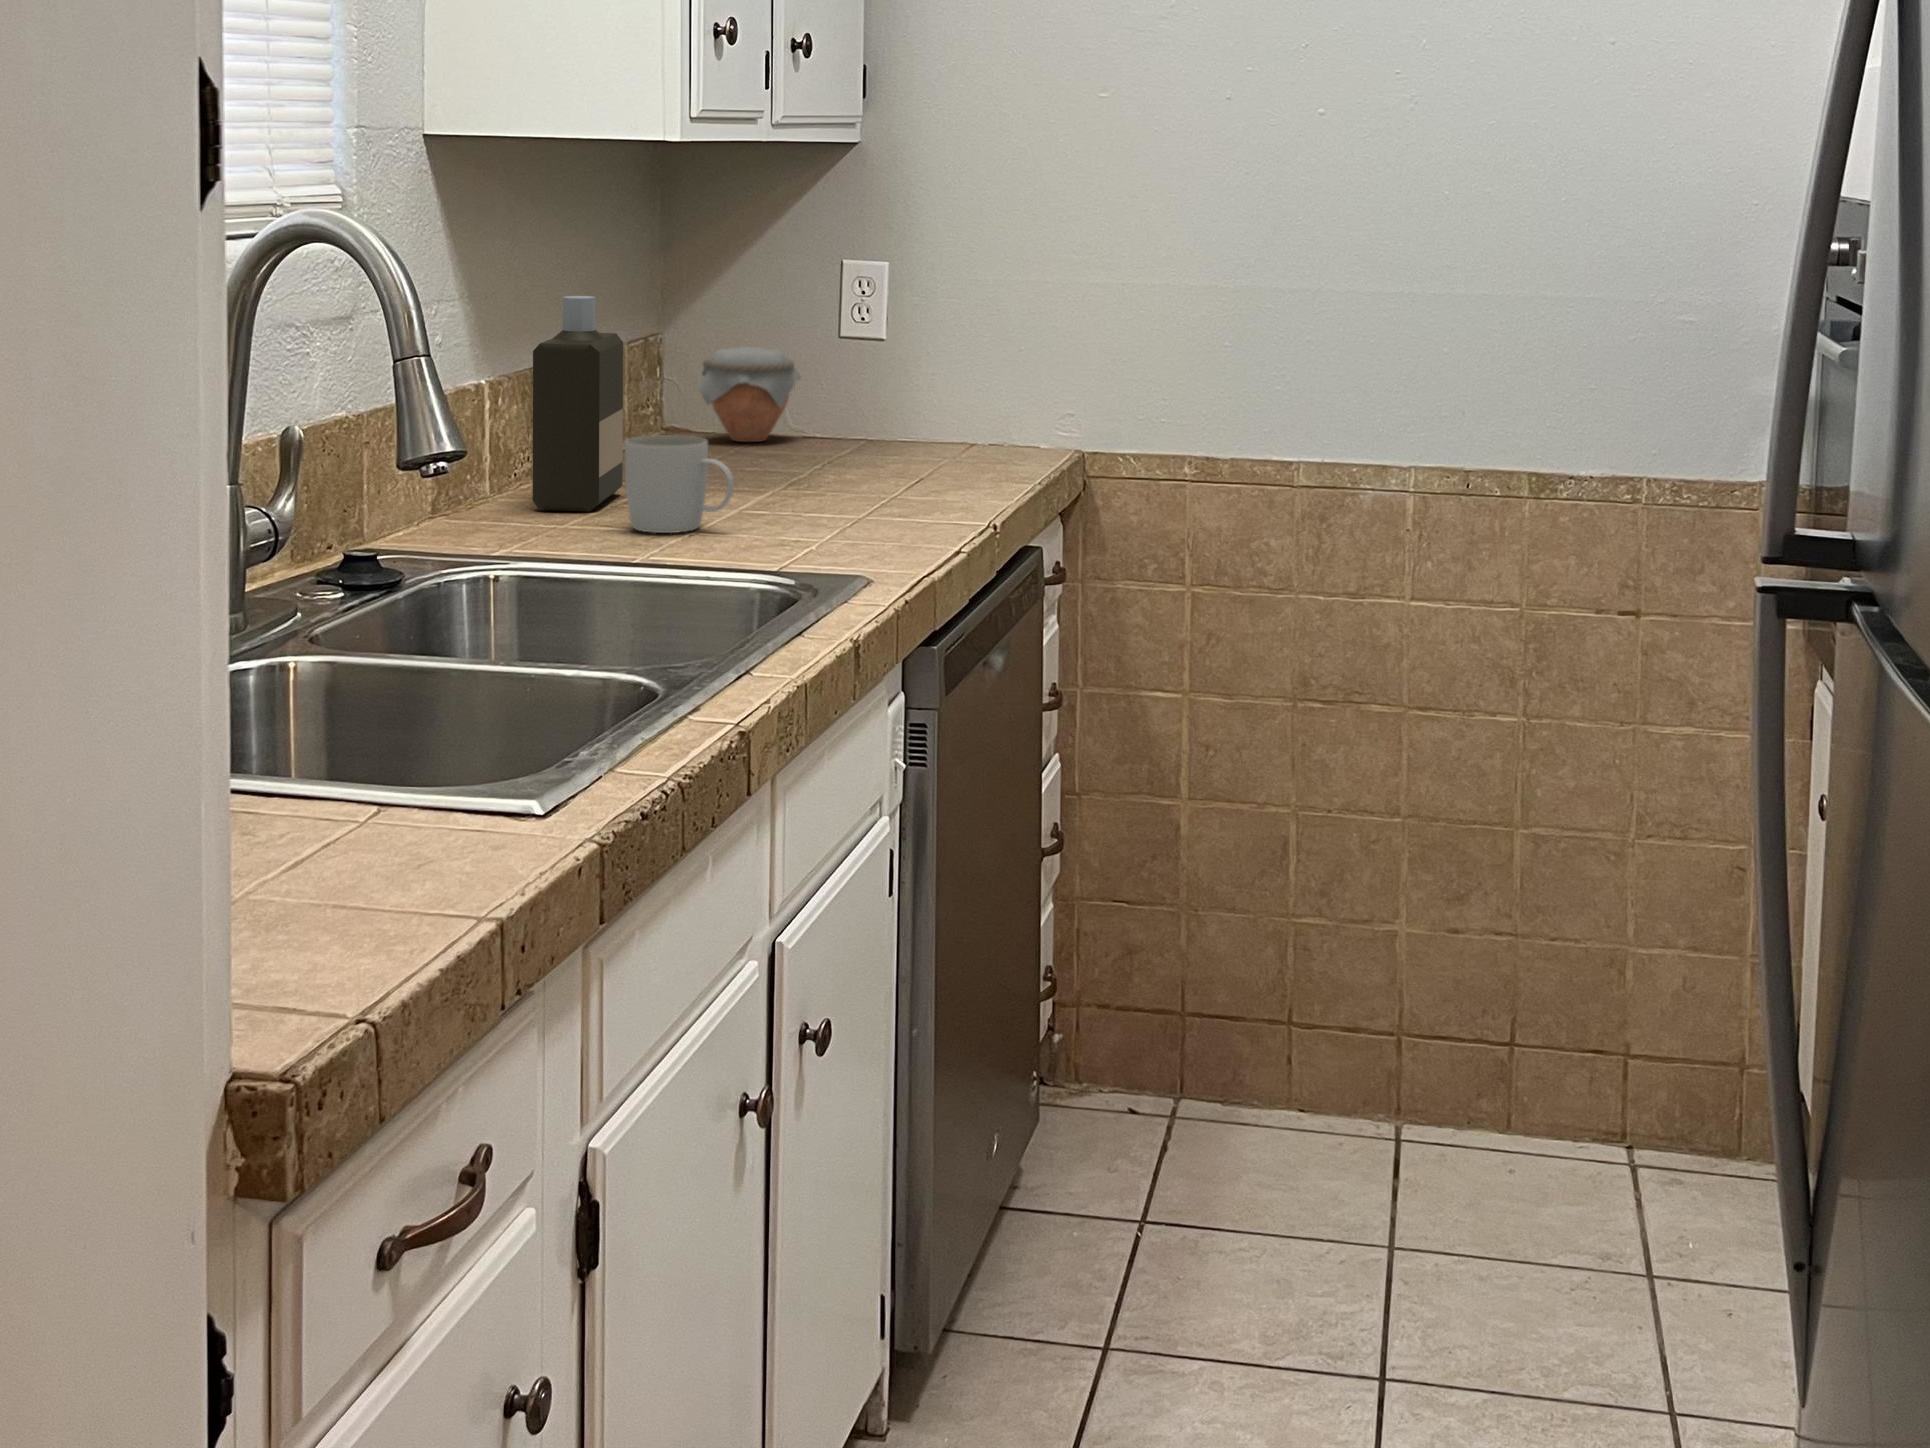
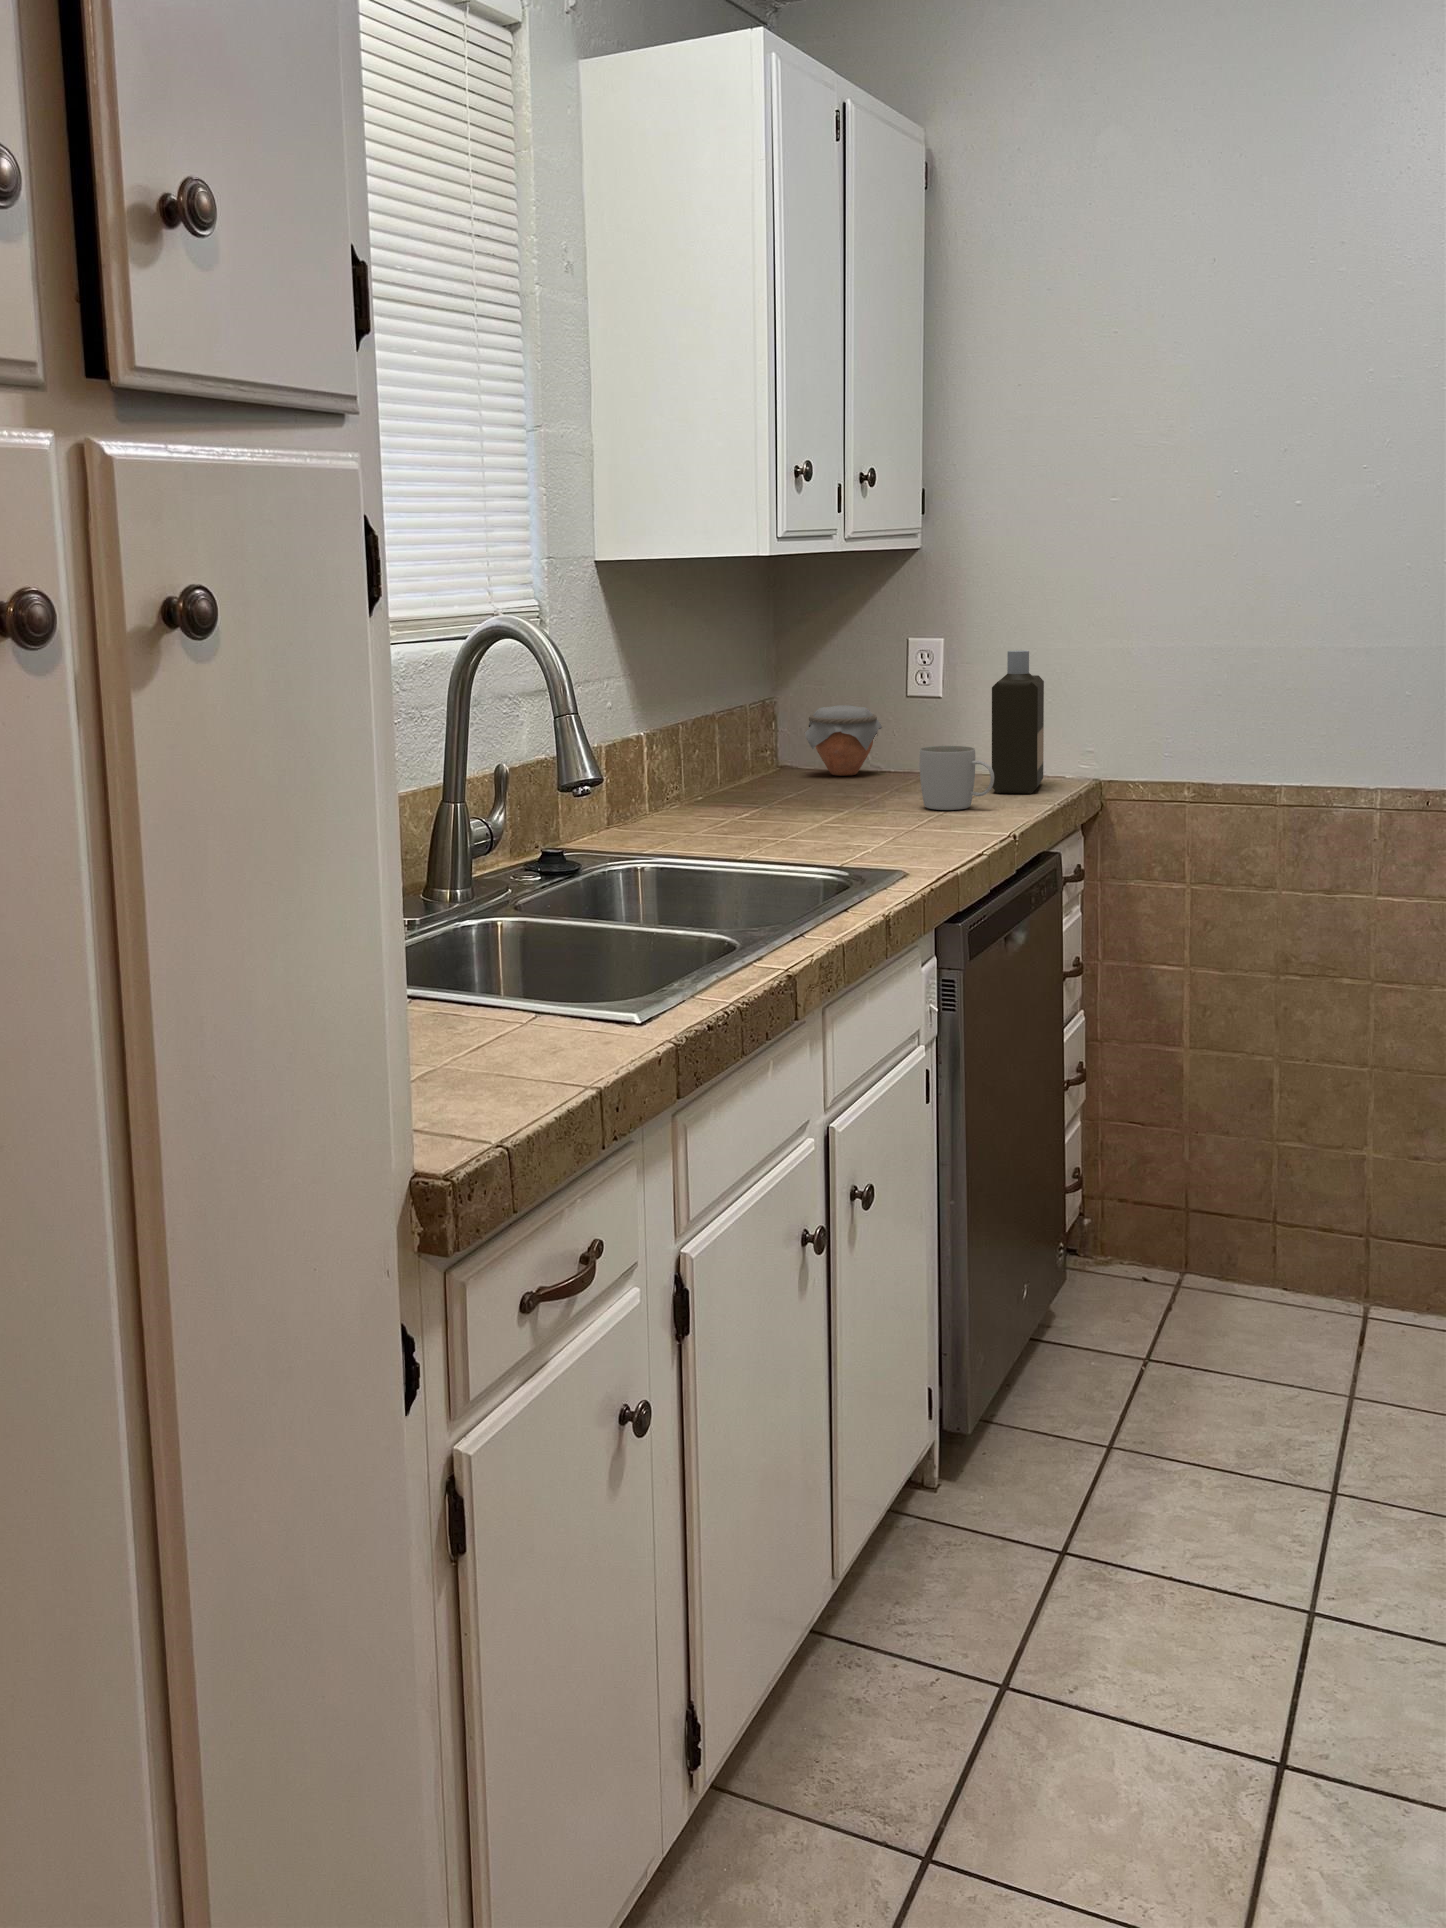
bottle: present [533,296,623,512] -> present [992,650,1044,794]
mug: present [625,435,734,533] -> present [919,746,994,810]

